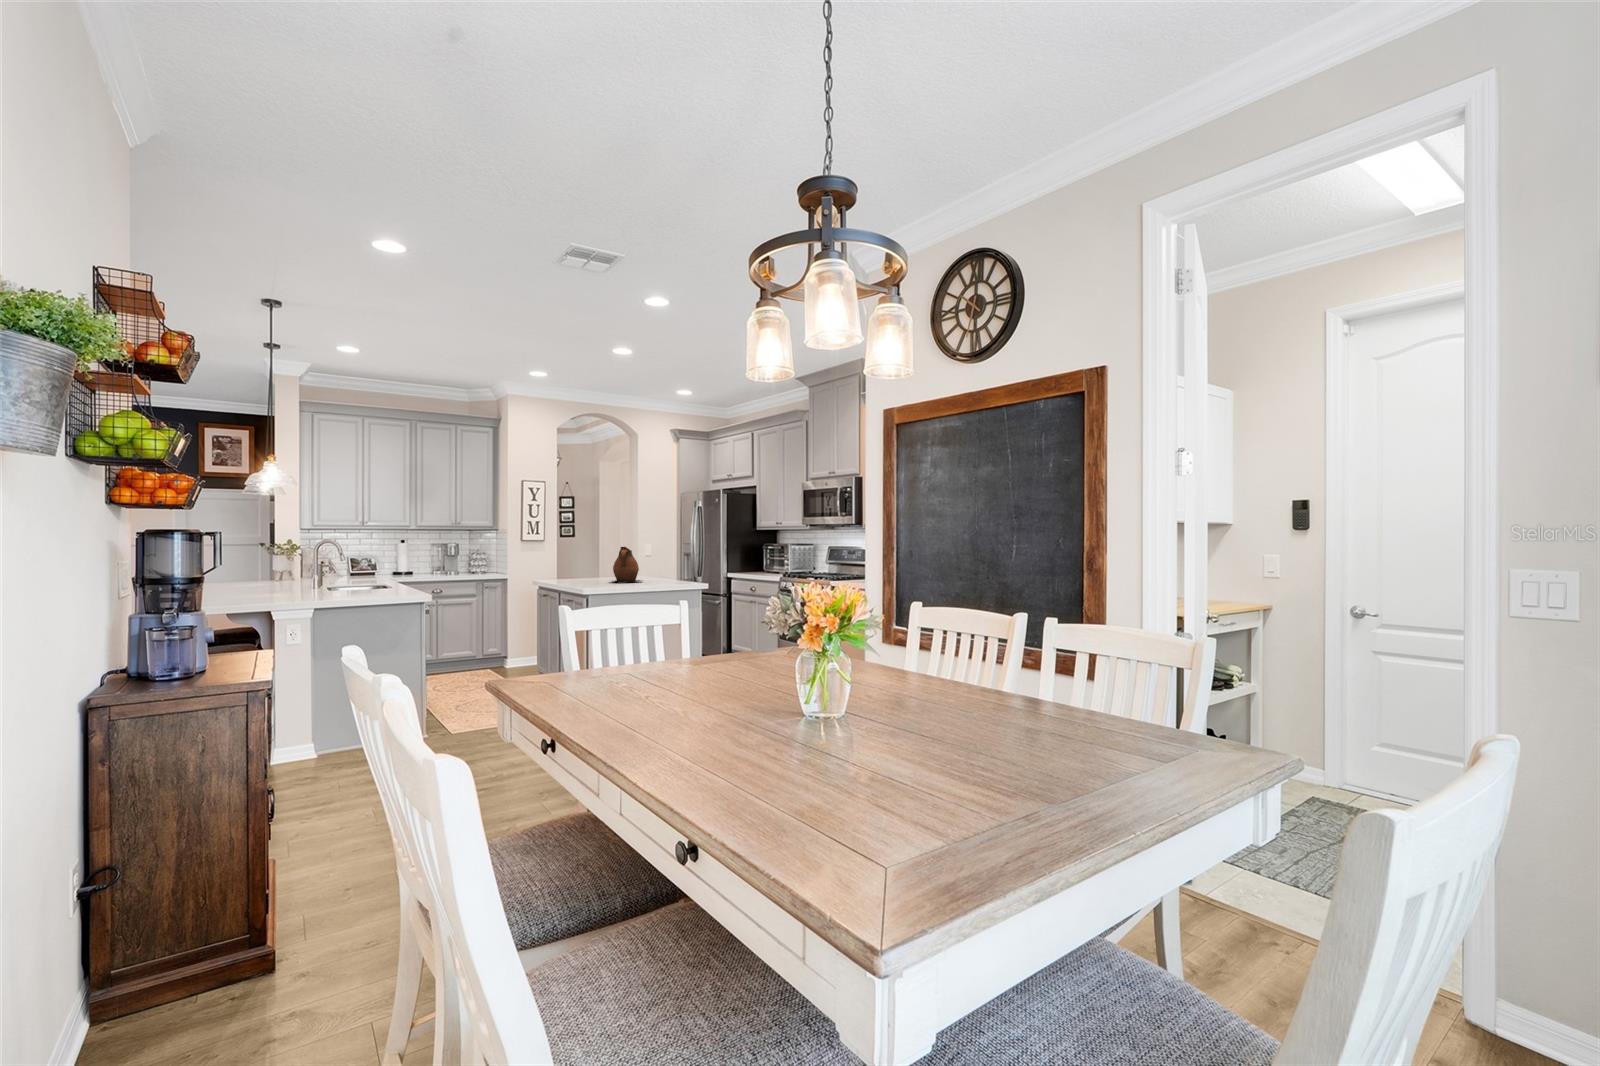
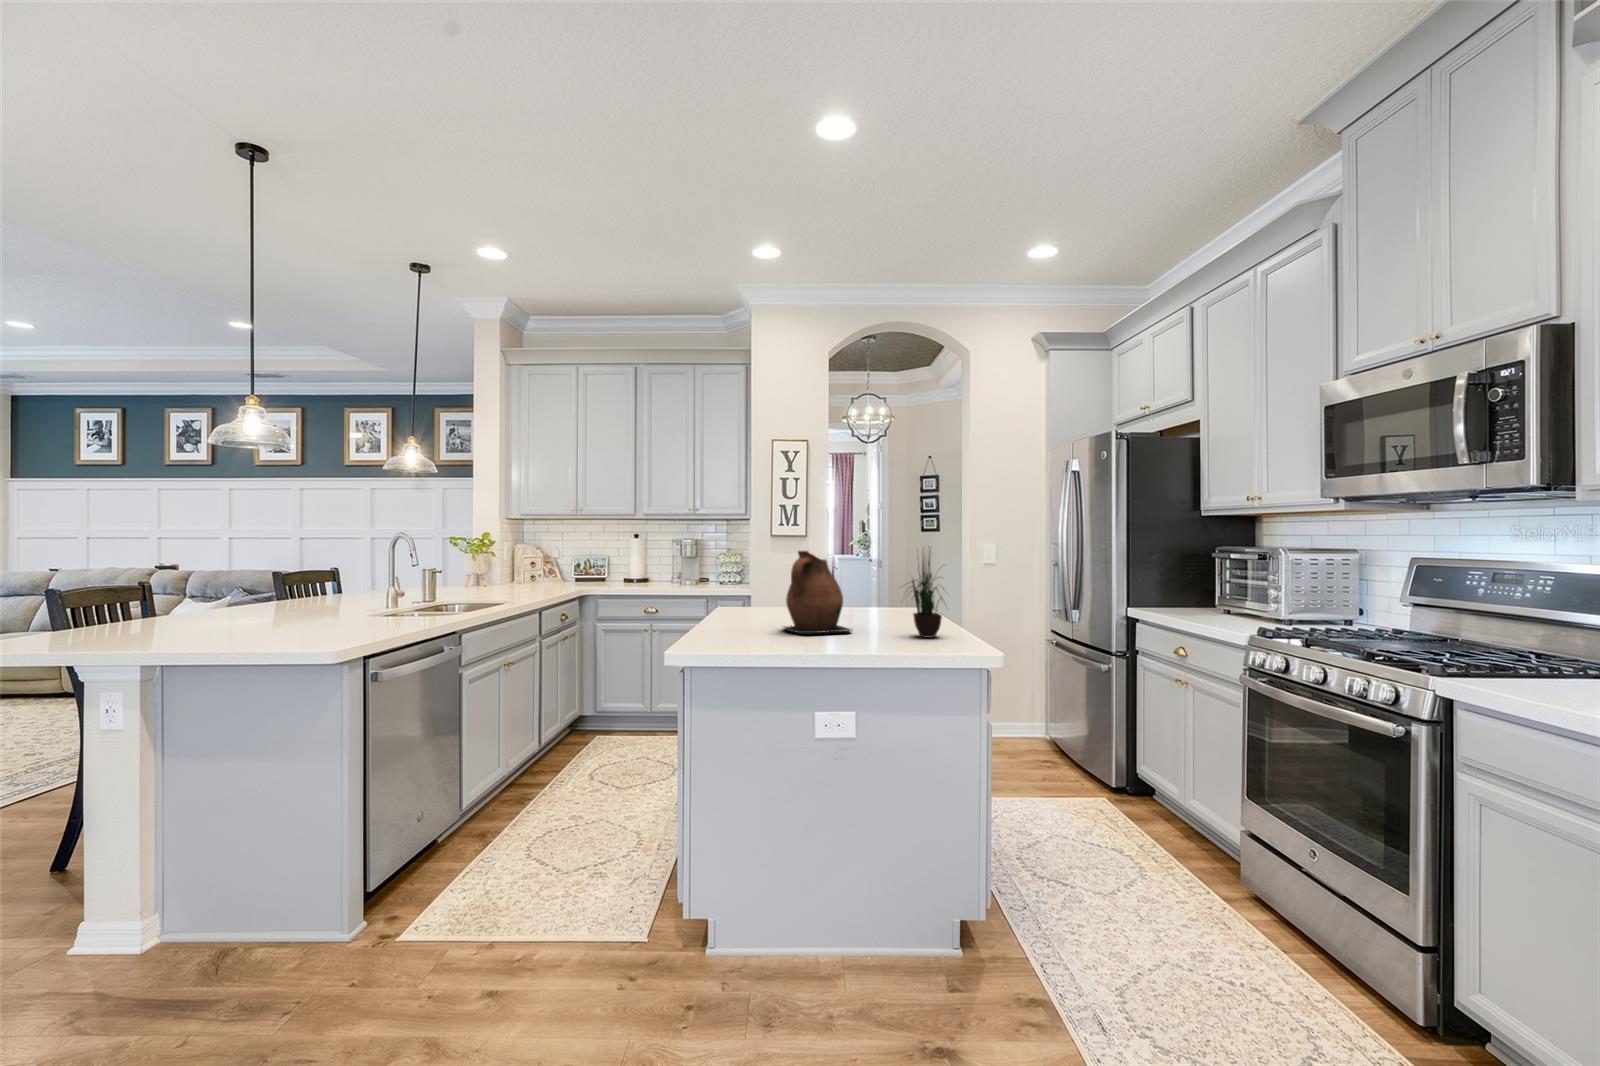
potted plant: none [664,538,686,581] -> present [912,552,942,638]

